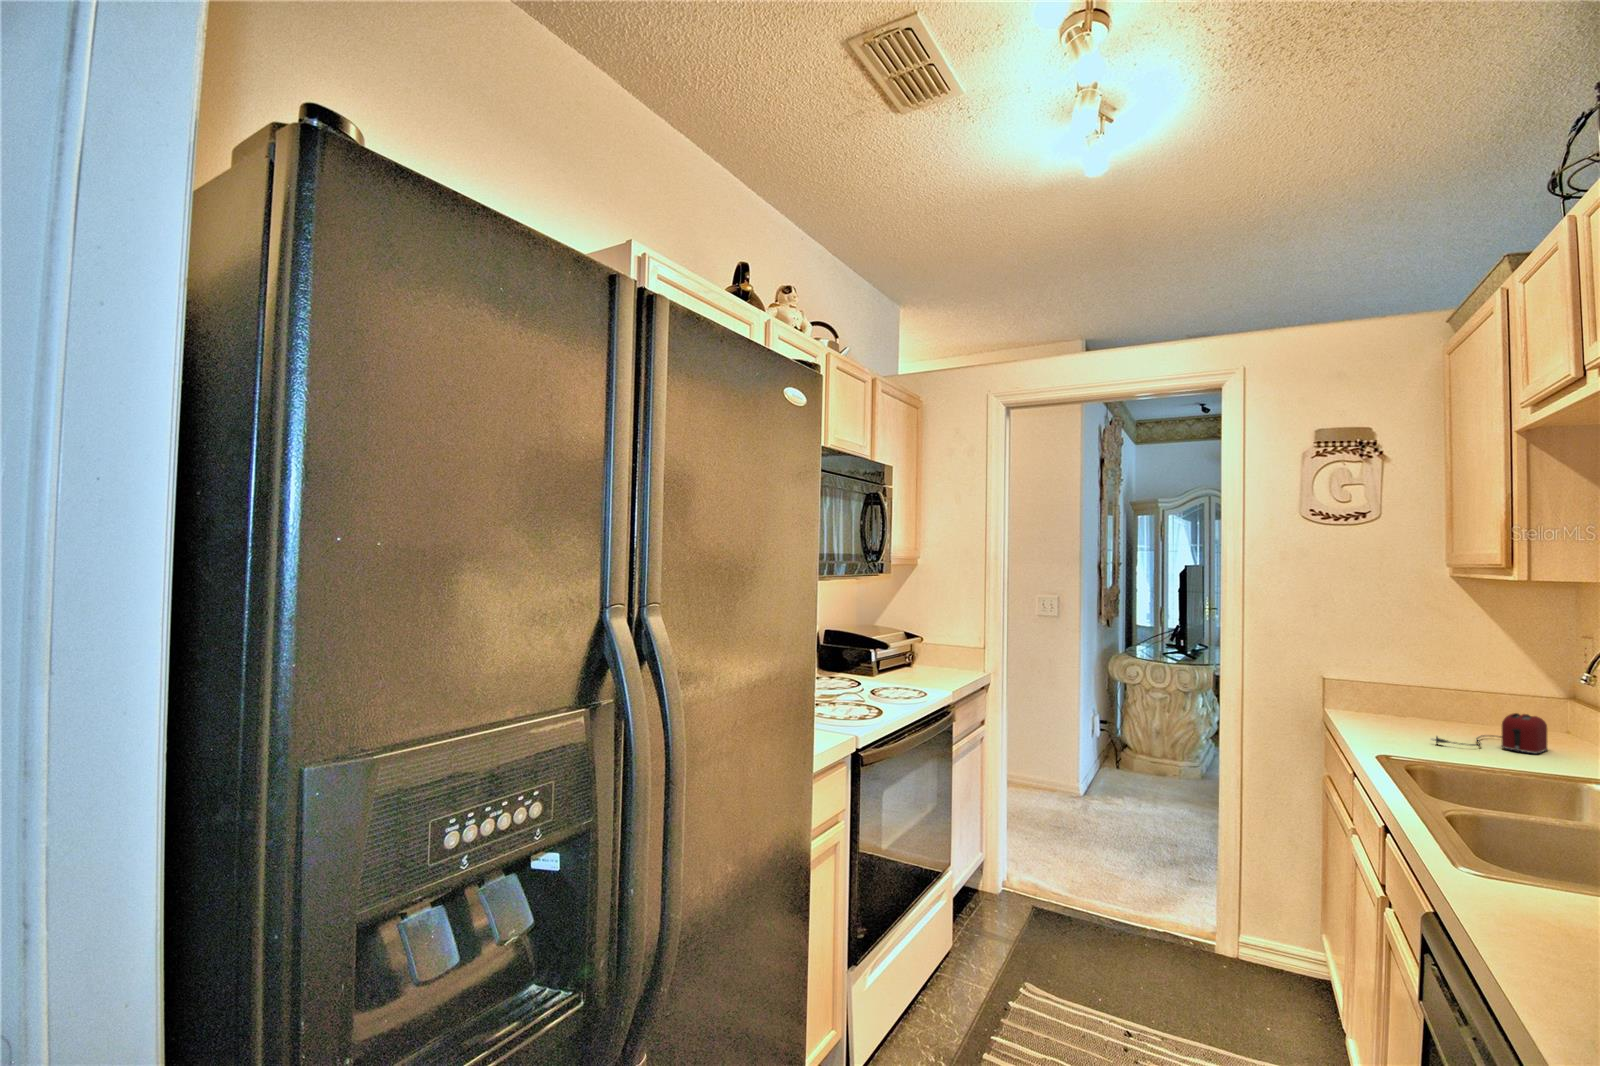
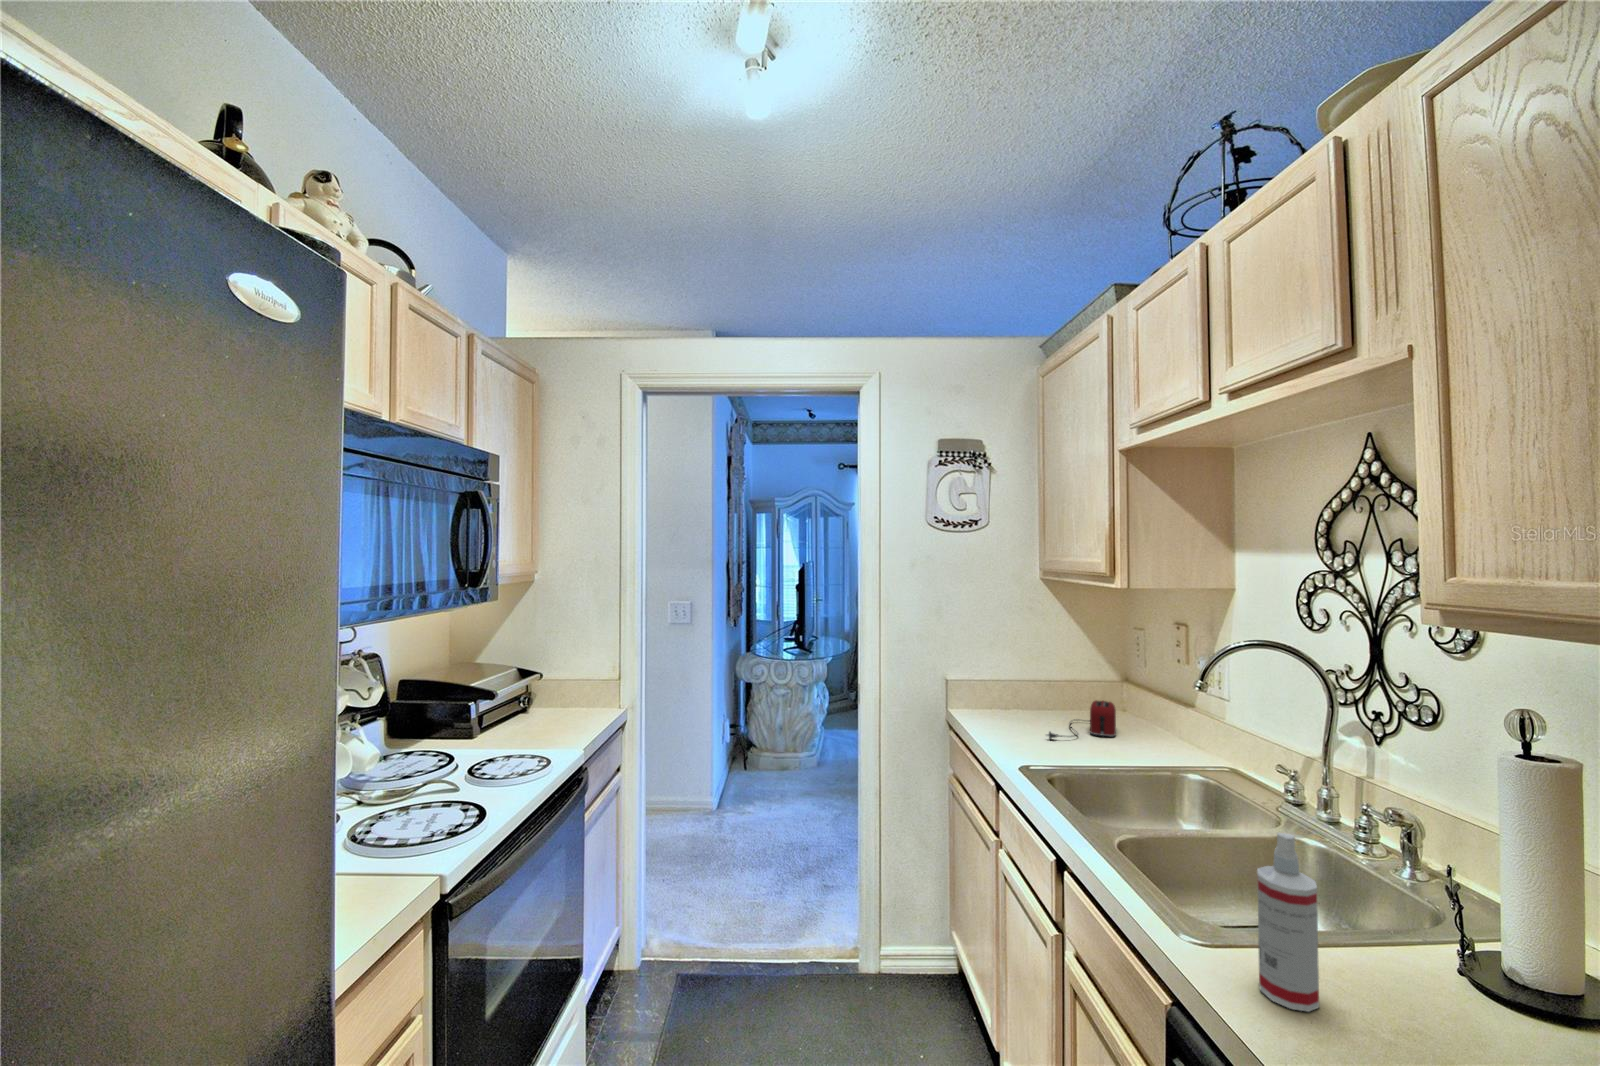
spray bottle: none [1485,761,1547,909] -> present [1257,833,1319,1012]

